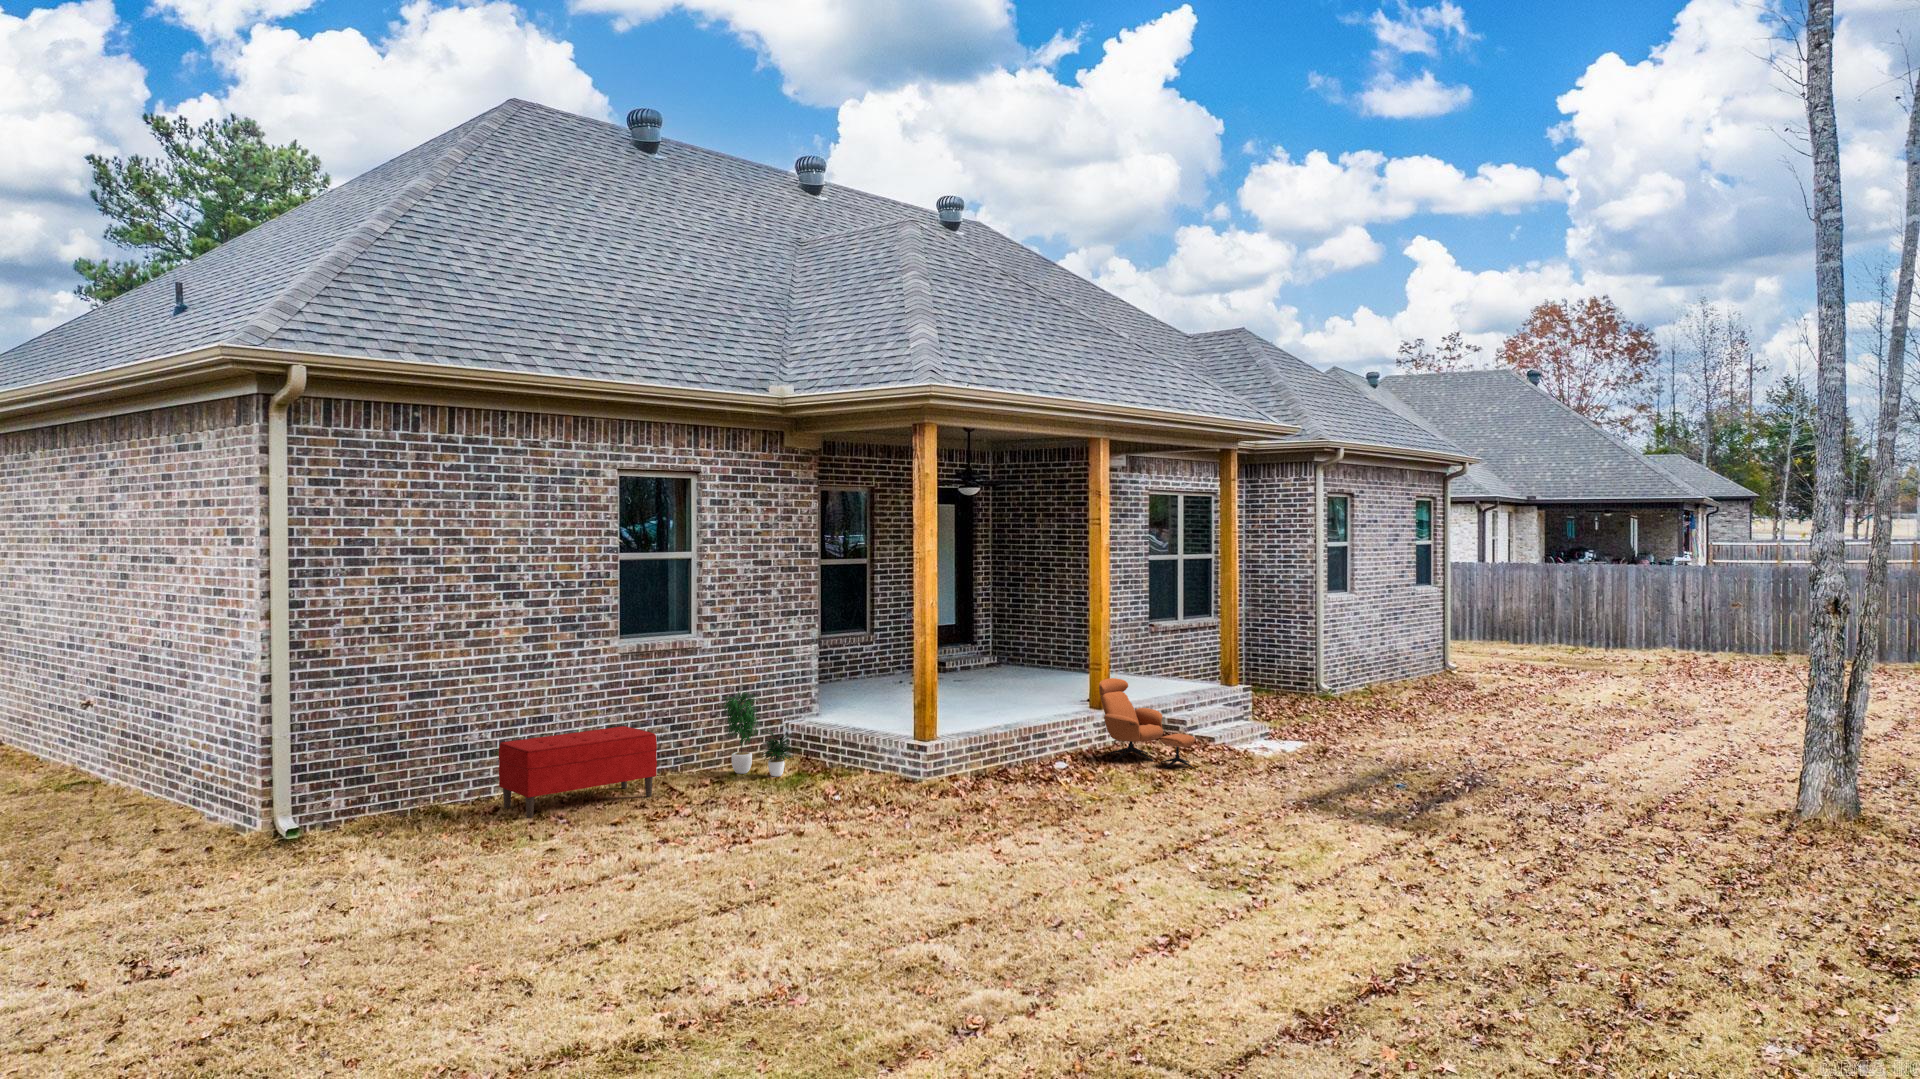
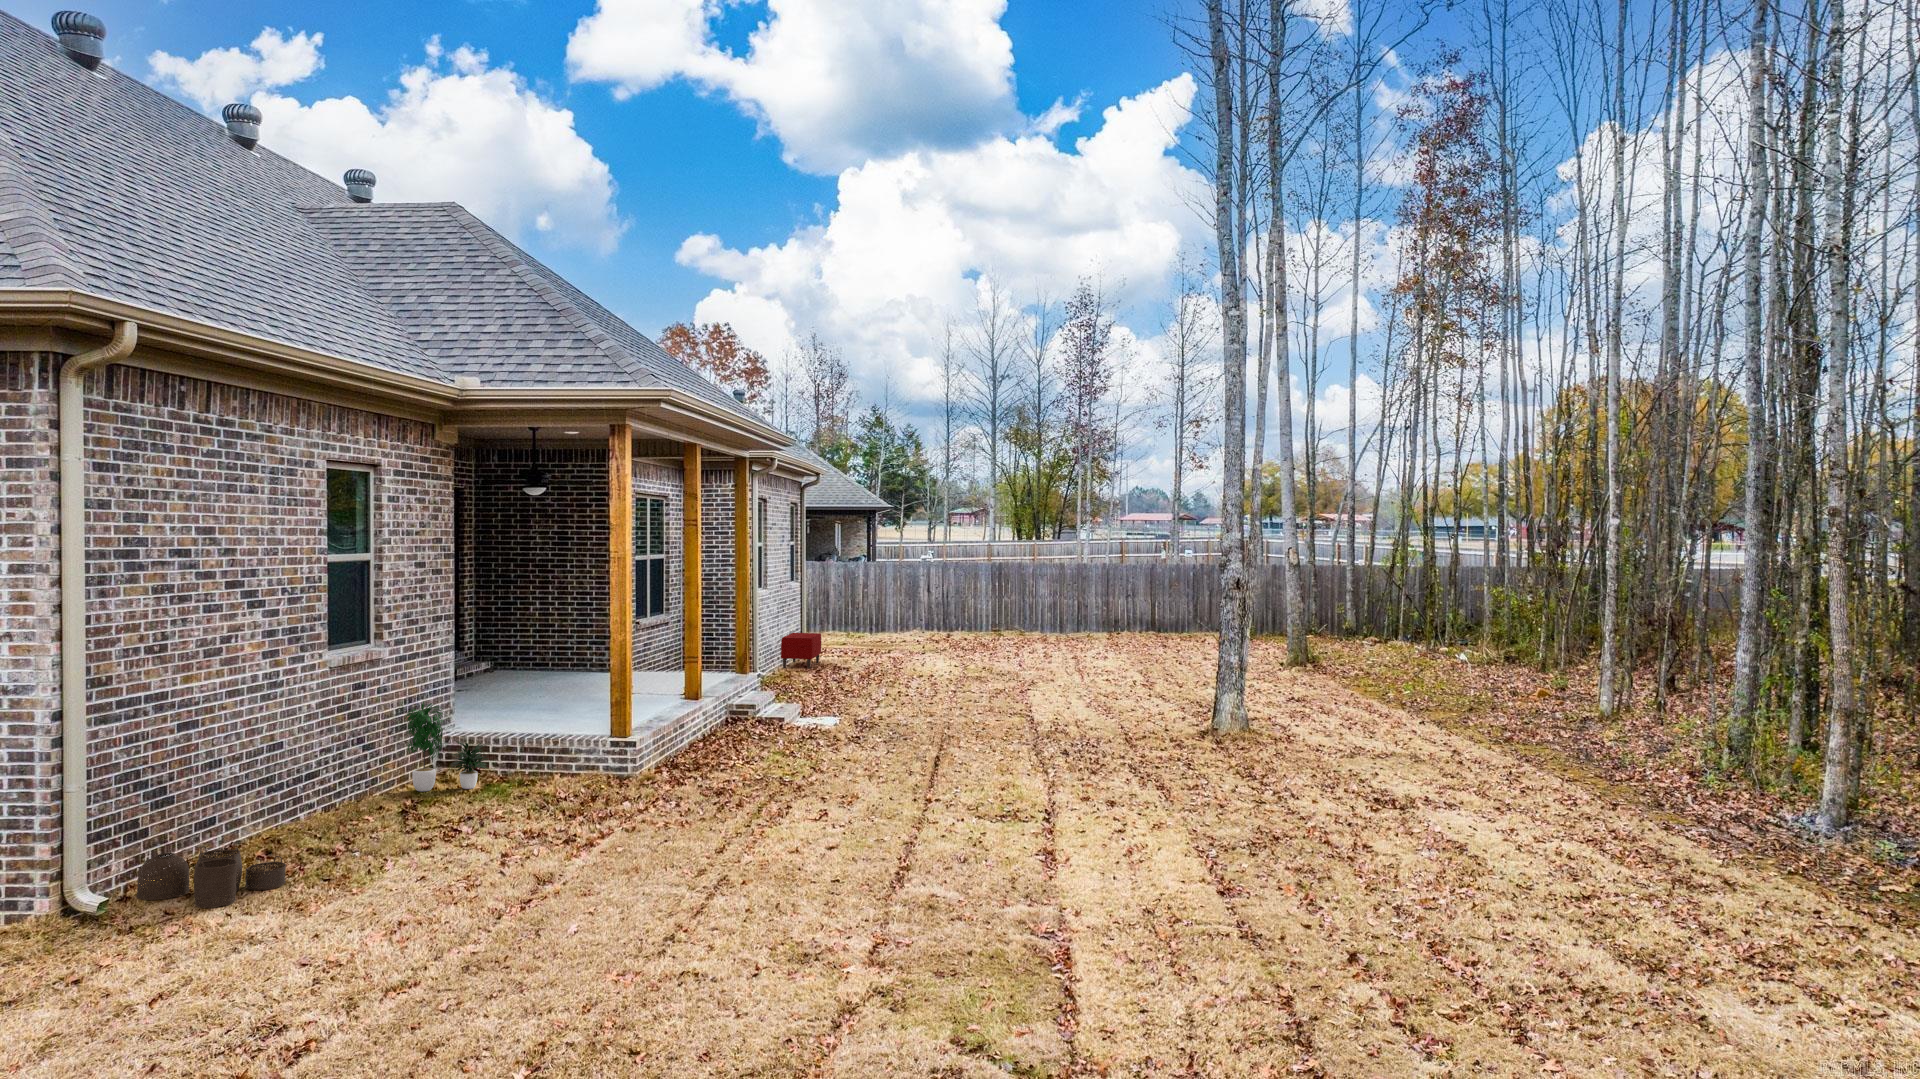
lounge chair: present [1099,678,1195,769] -> none [709,669,804,743]
bench: present [499,726,657,818] -> present [781,633,821,669]
woven basket: none [347,797,445,851] -> present [136,846,286,908]

